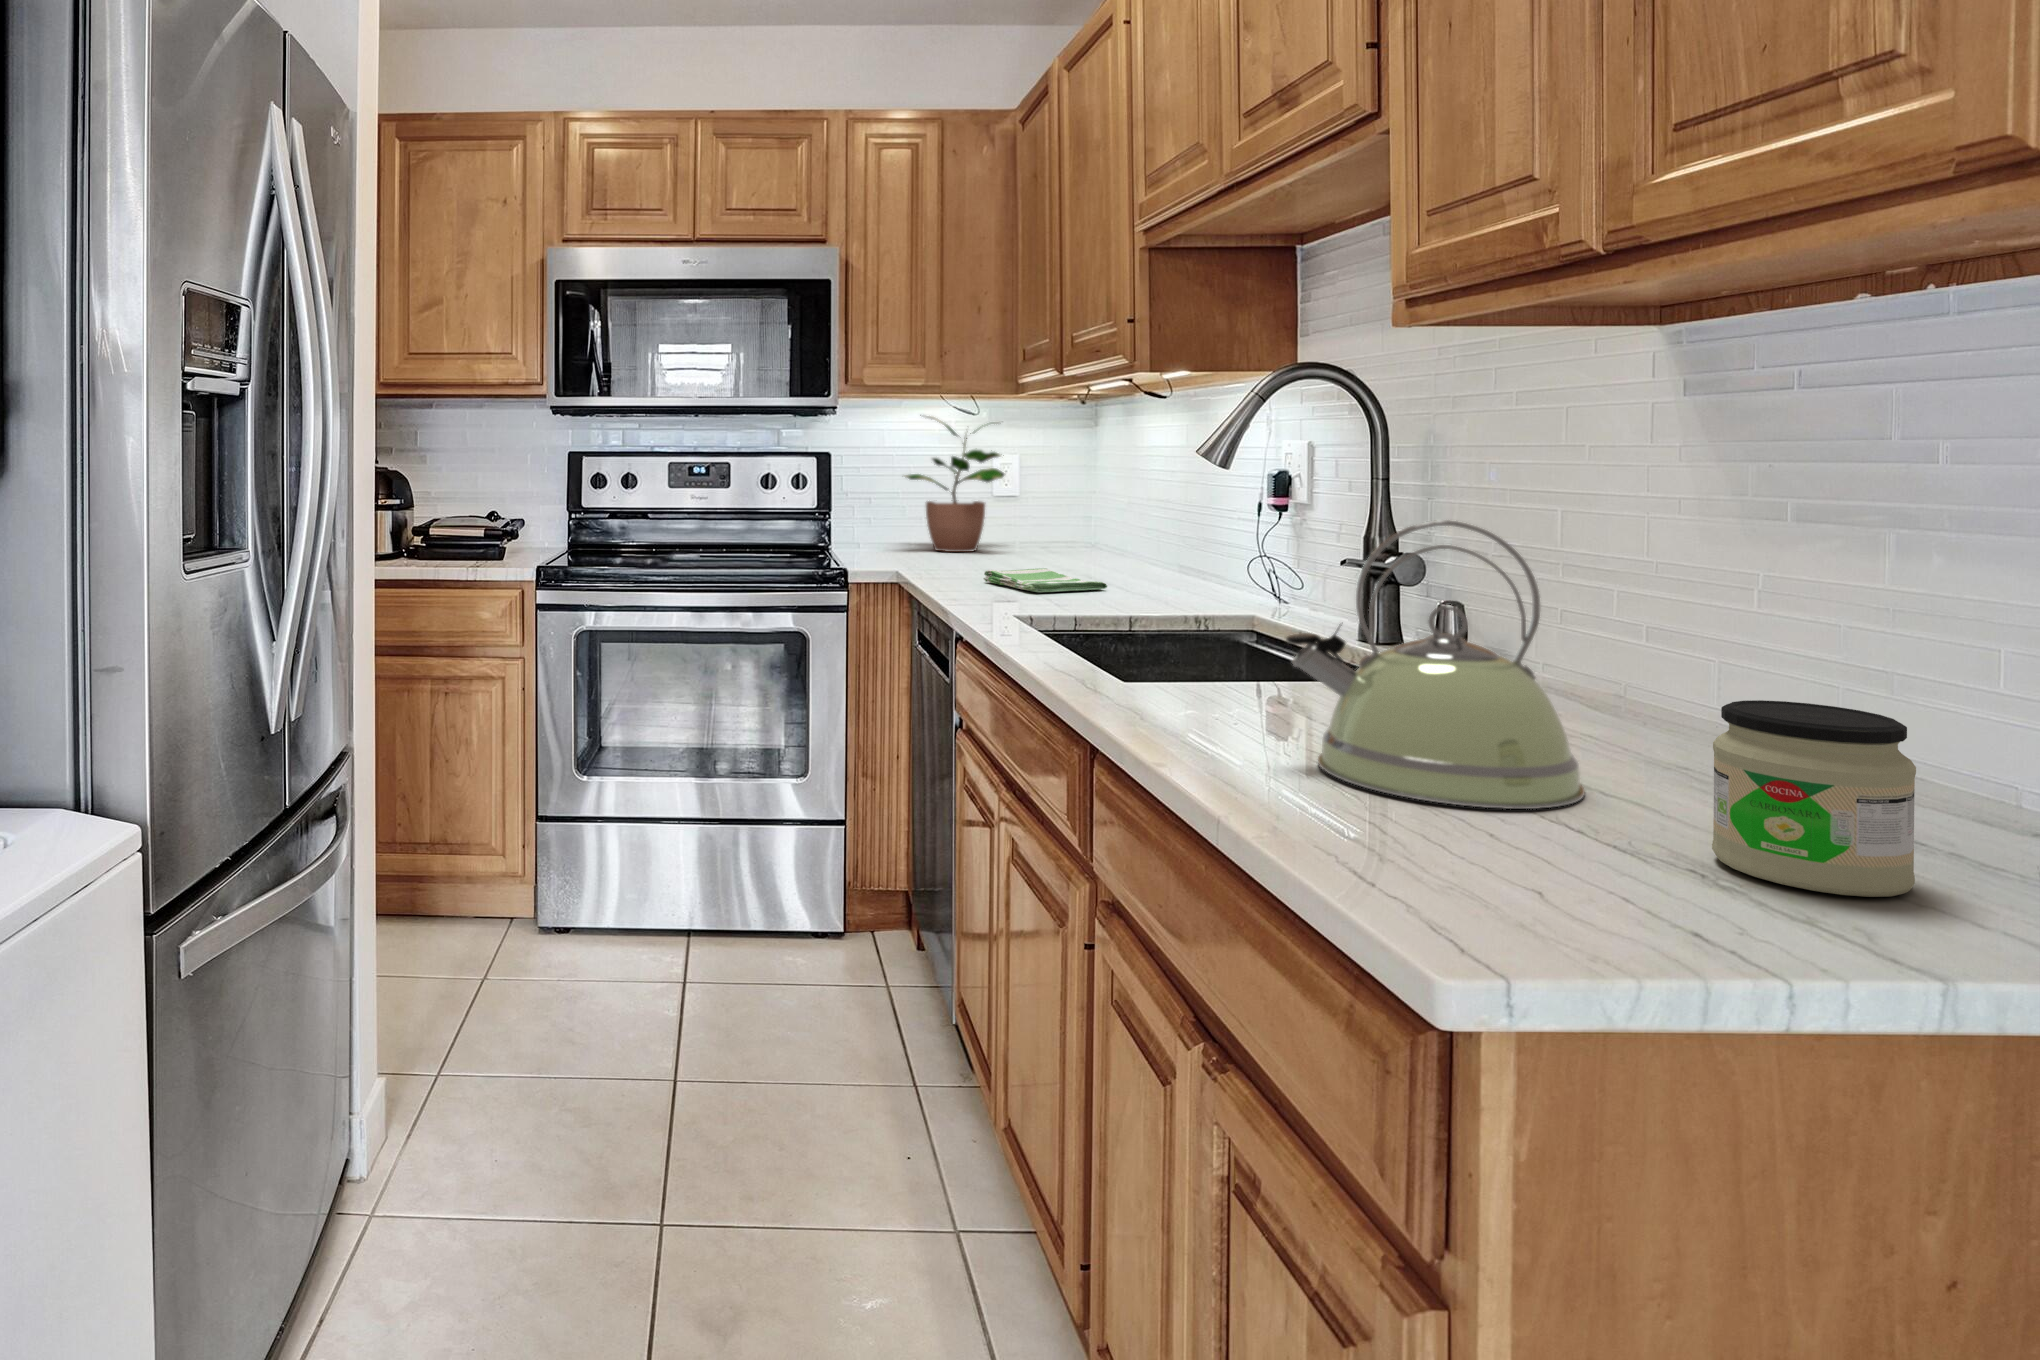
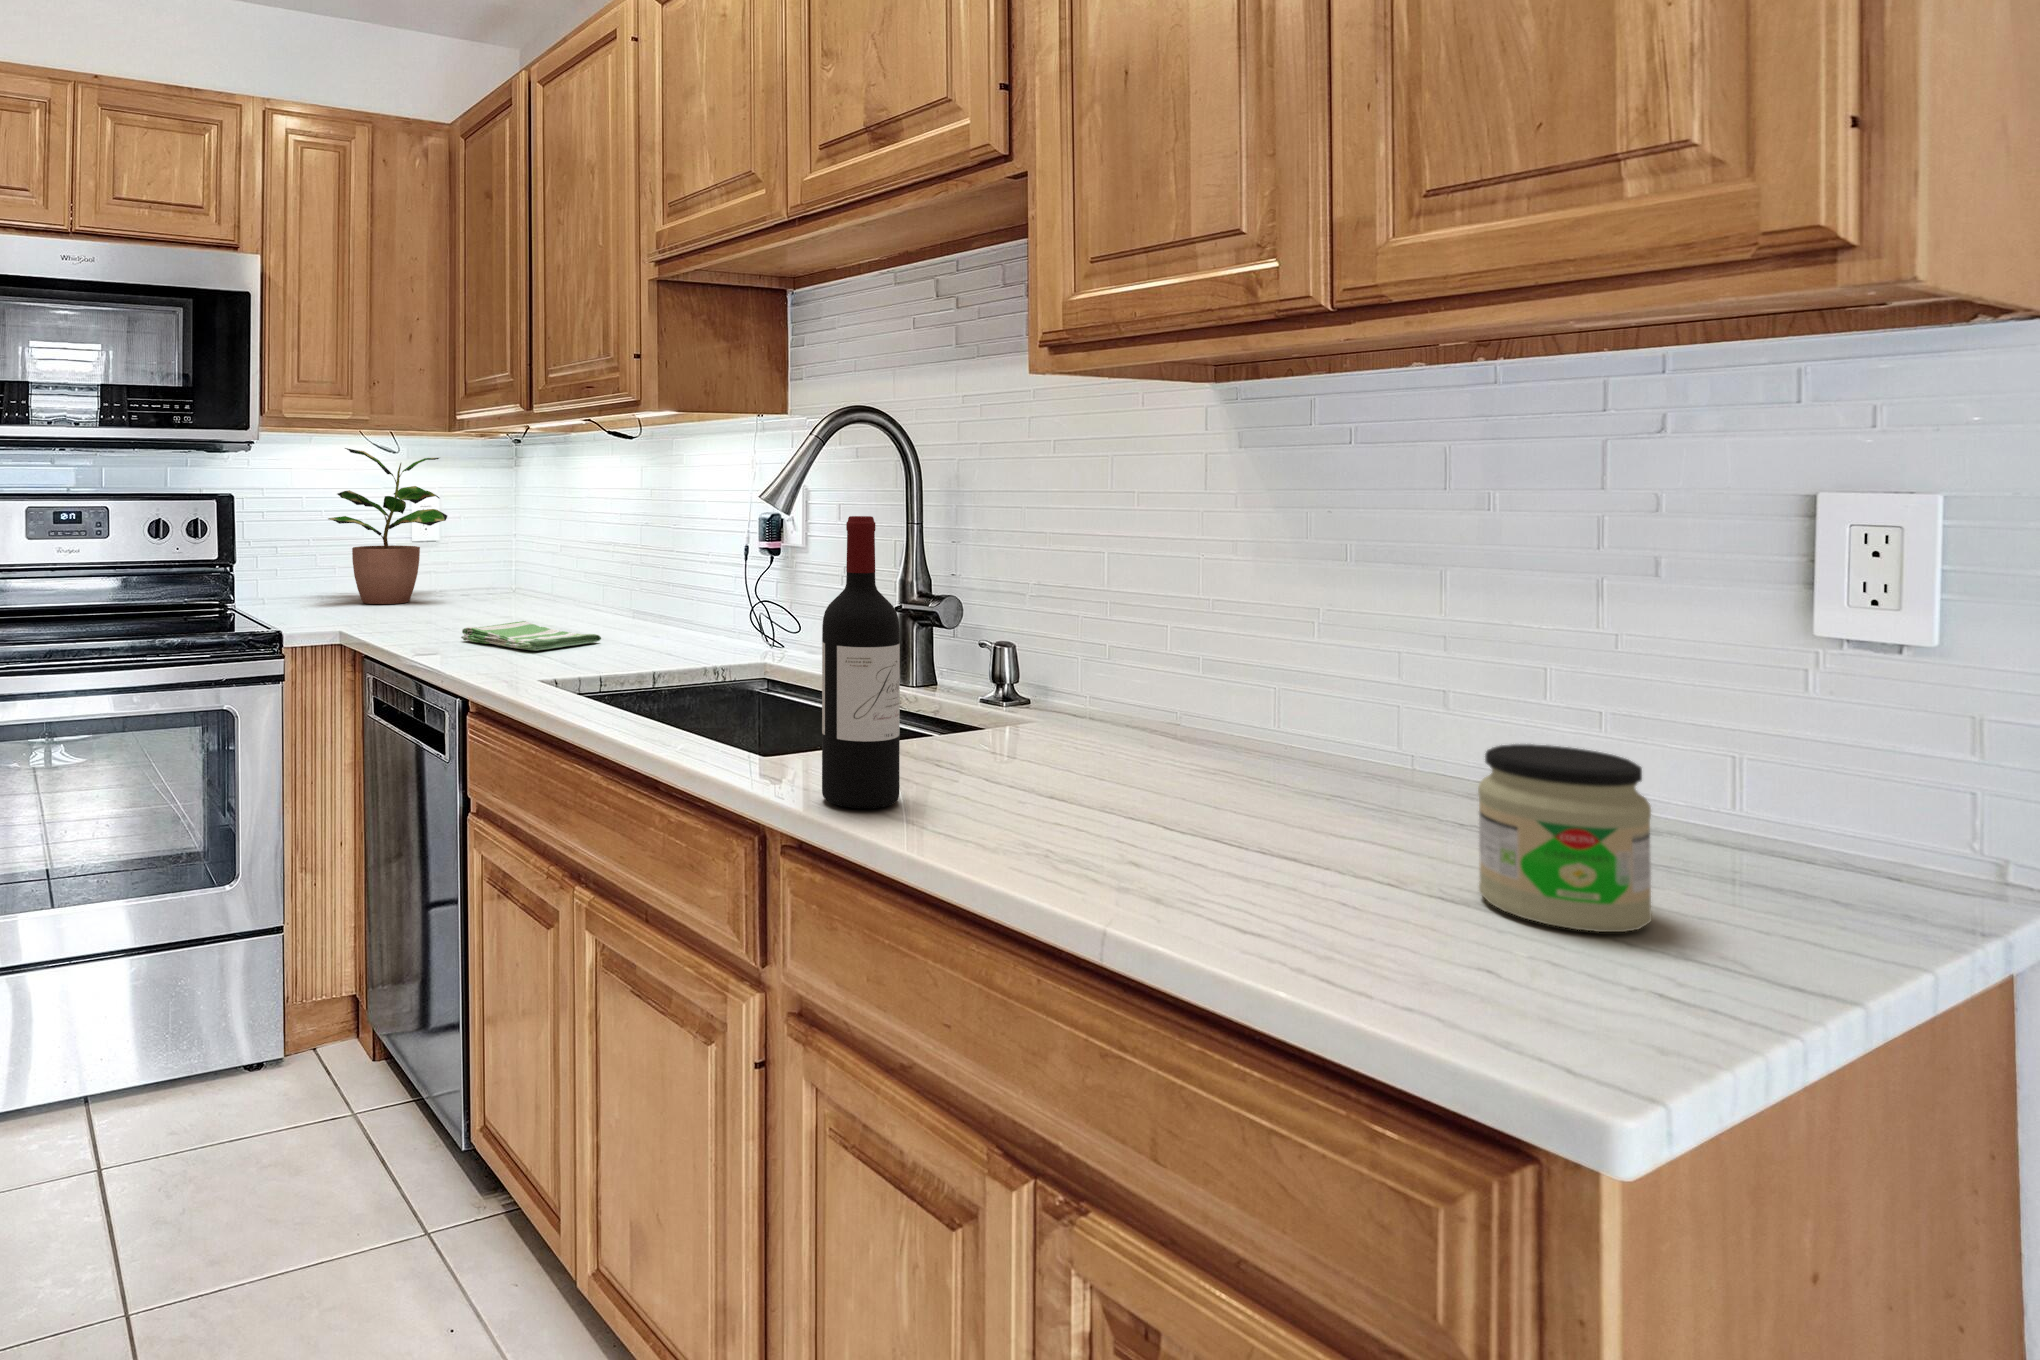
wine bottle: none [1141,464,1214,720] -> present [822,516,900,809]
kettle: present [1286,520,1585,809] -> none [1034,576,1311,882]

